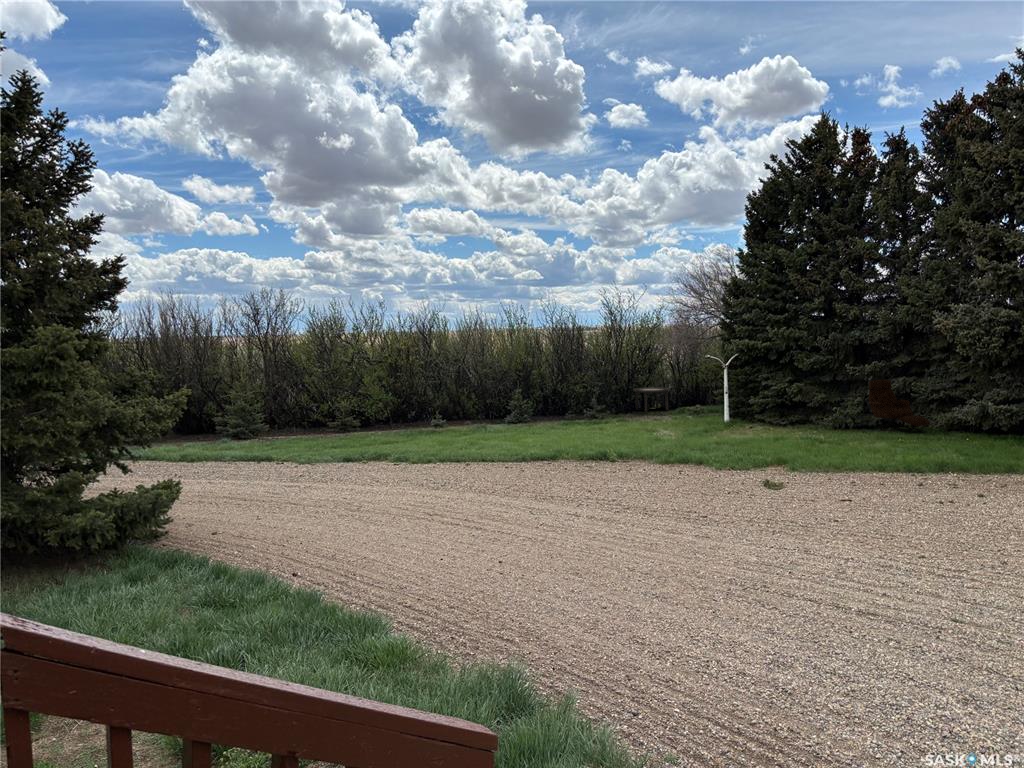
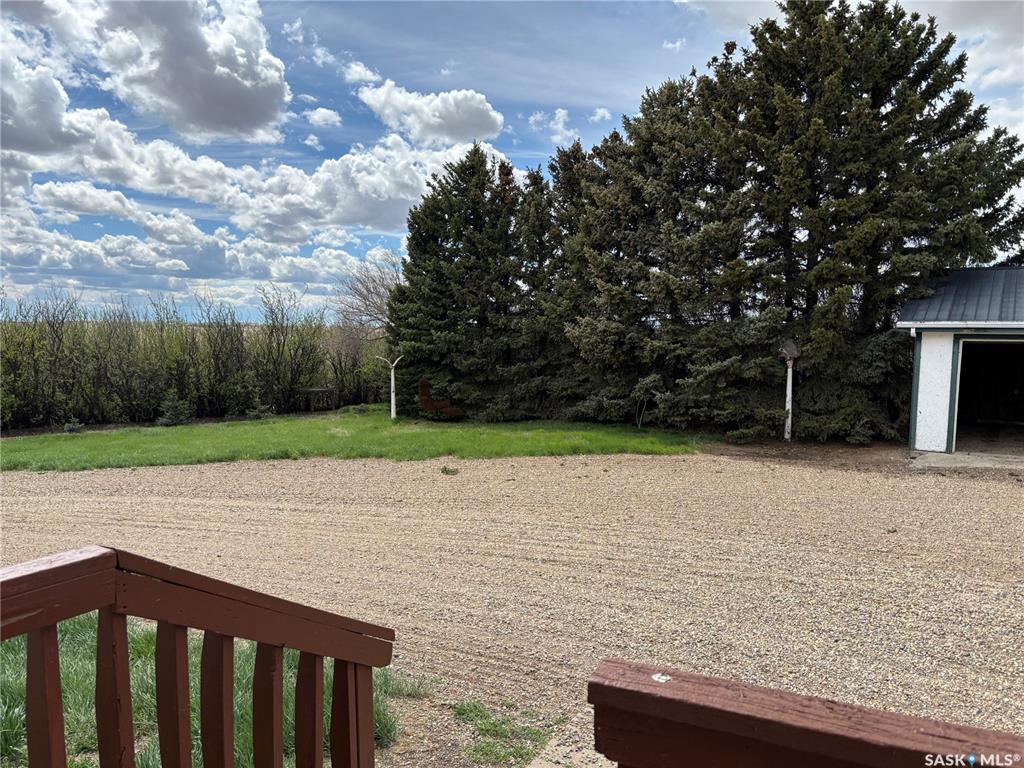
lounge chair: present [869,380,930,433] -> present [419,378,462,422]

